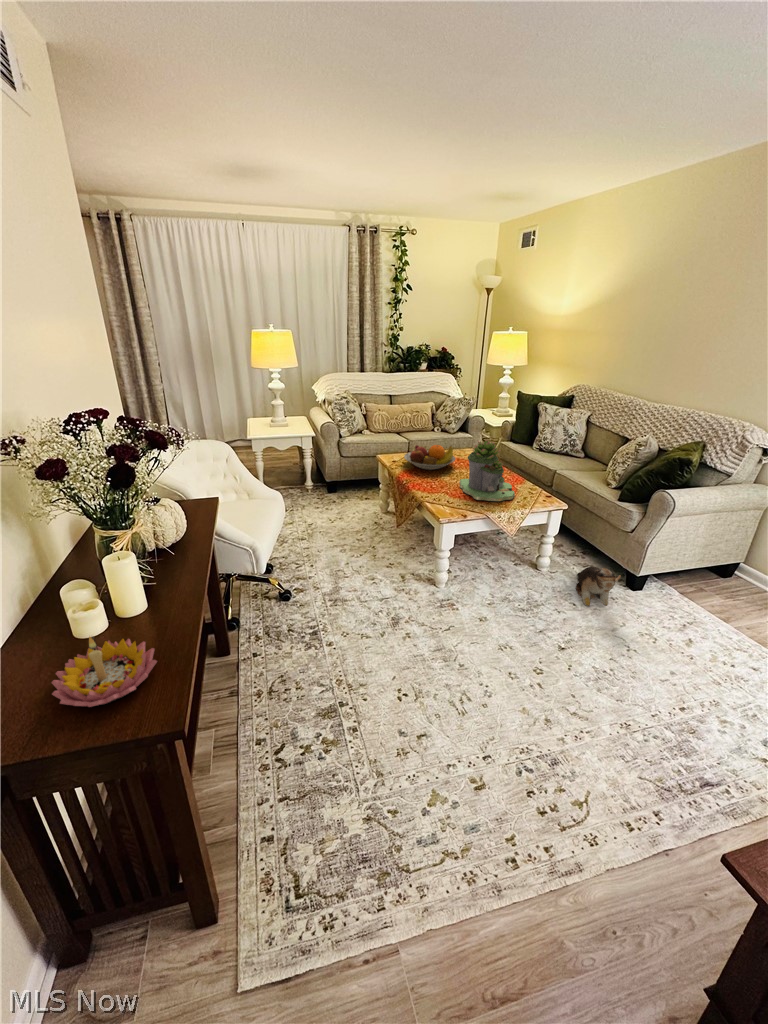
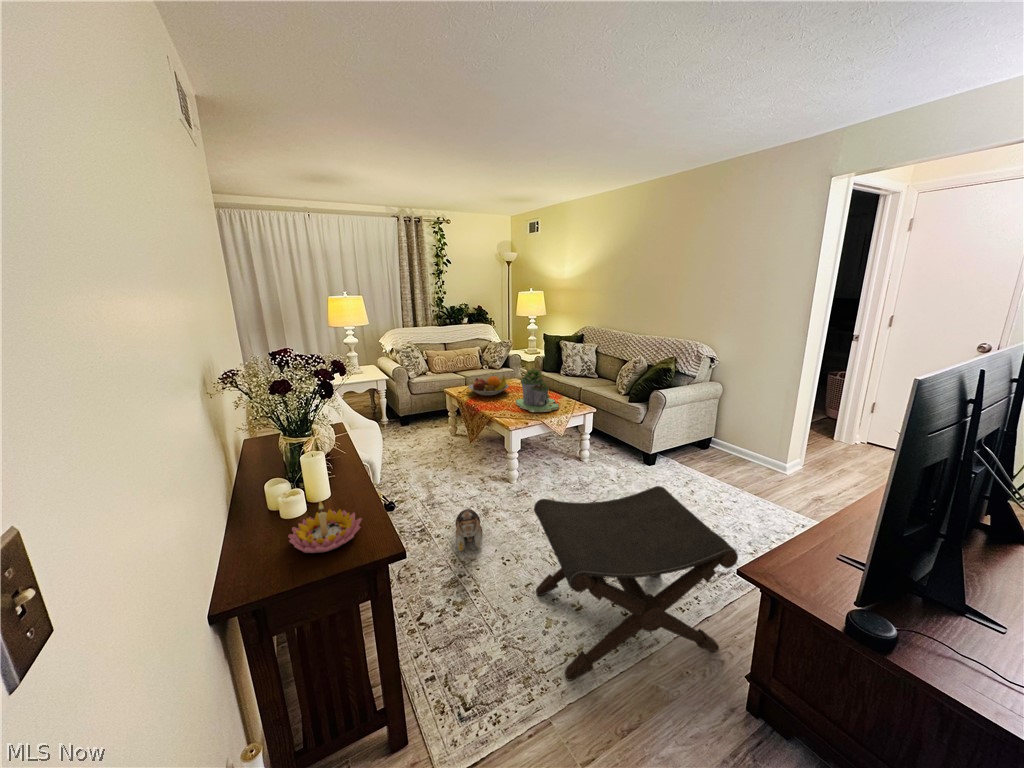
plush toy: present [576,567,621,606] -> present [456,509,482,551]
footstool: none [429,640,737,911] -> present [534,486,738,680]

